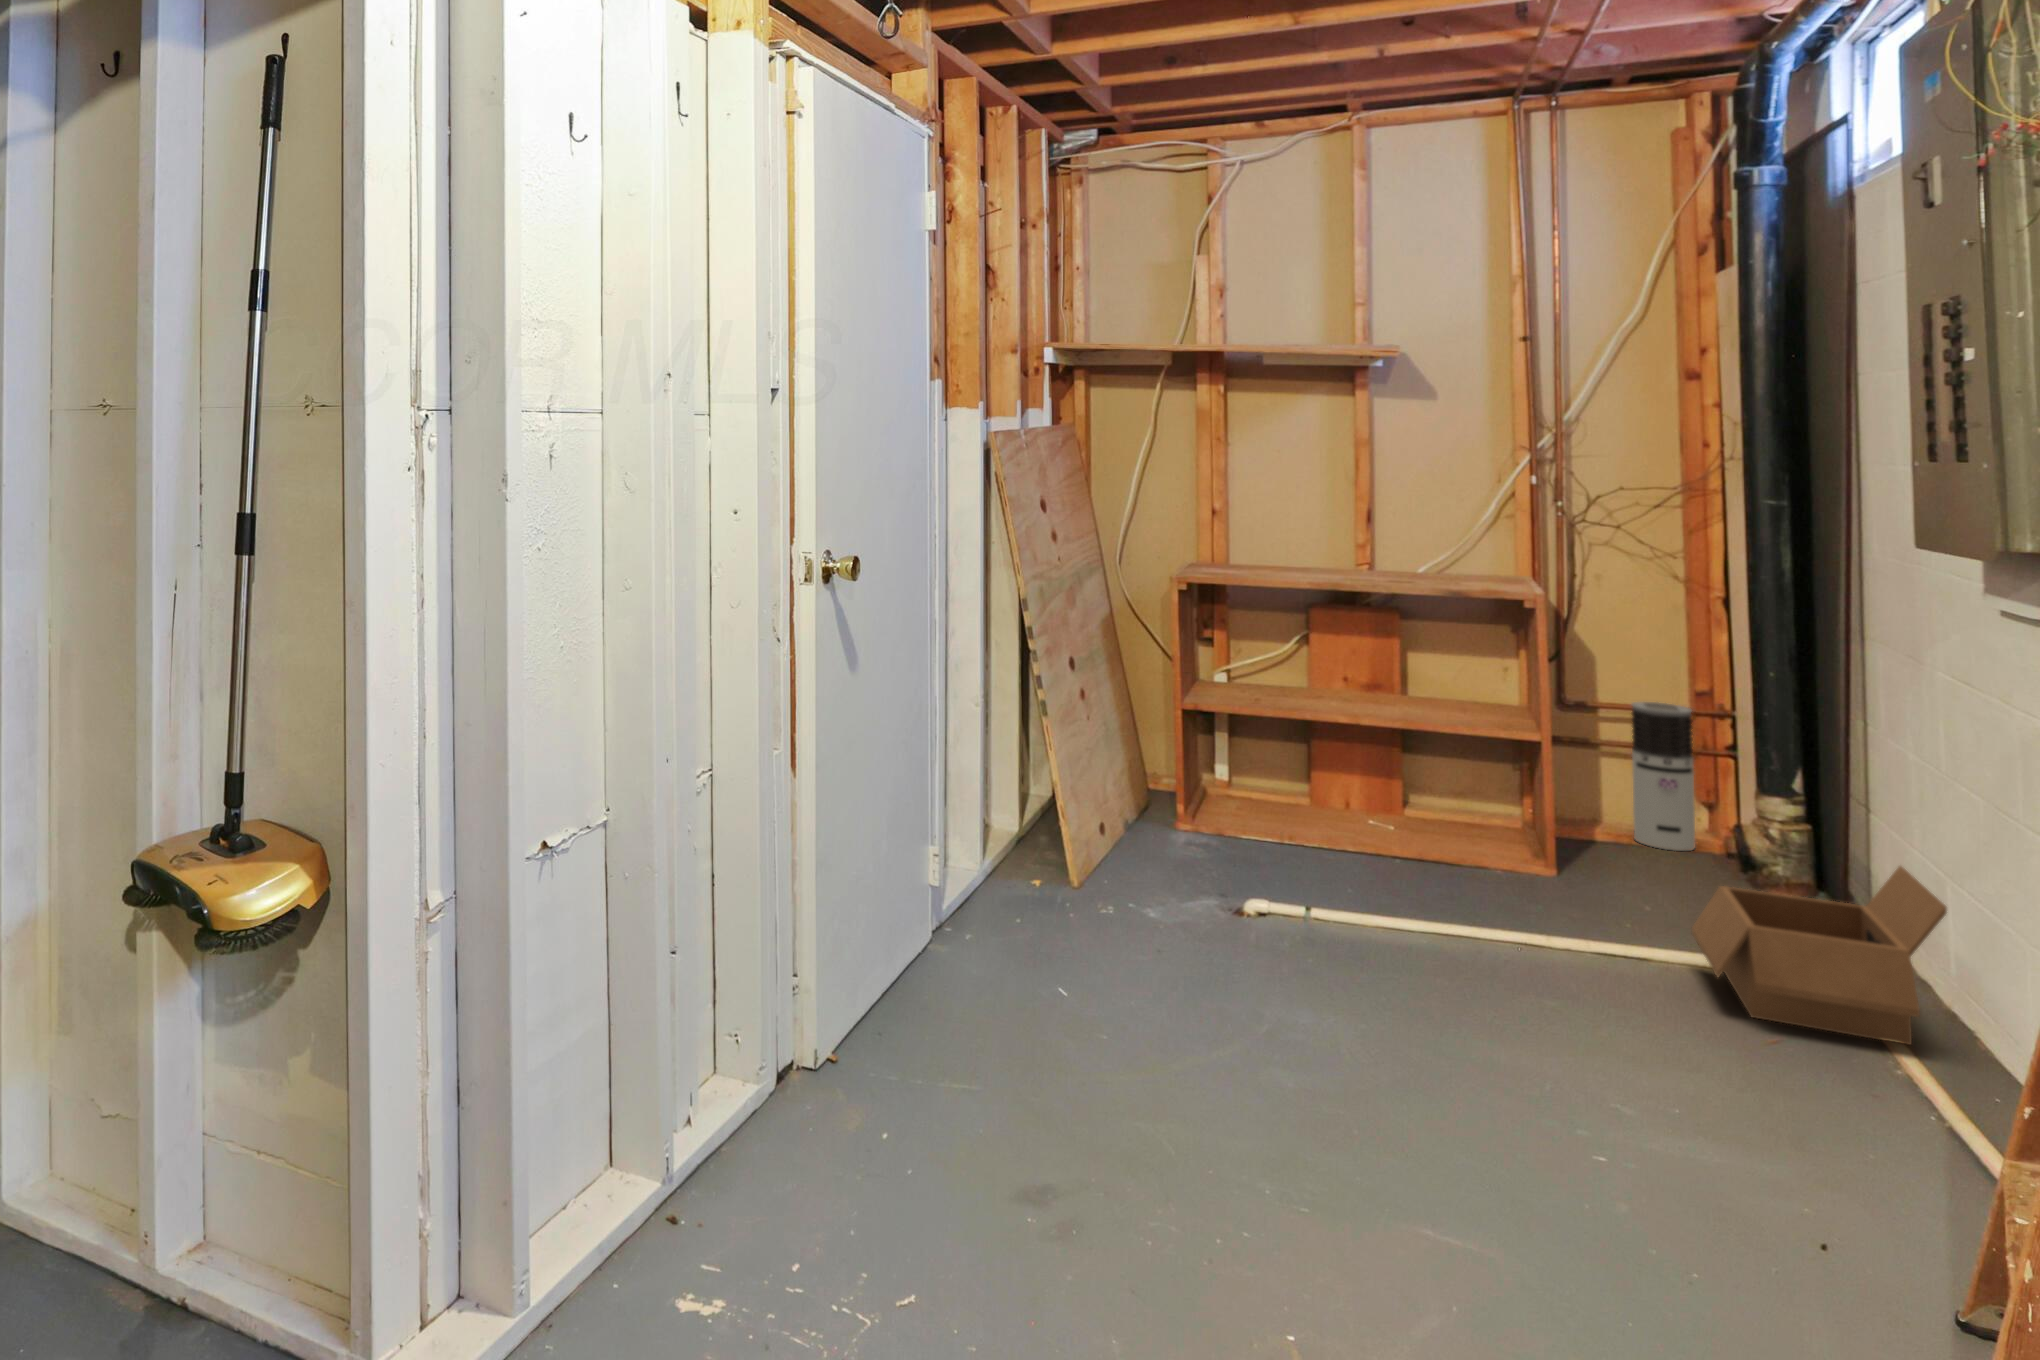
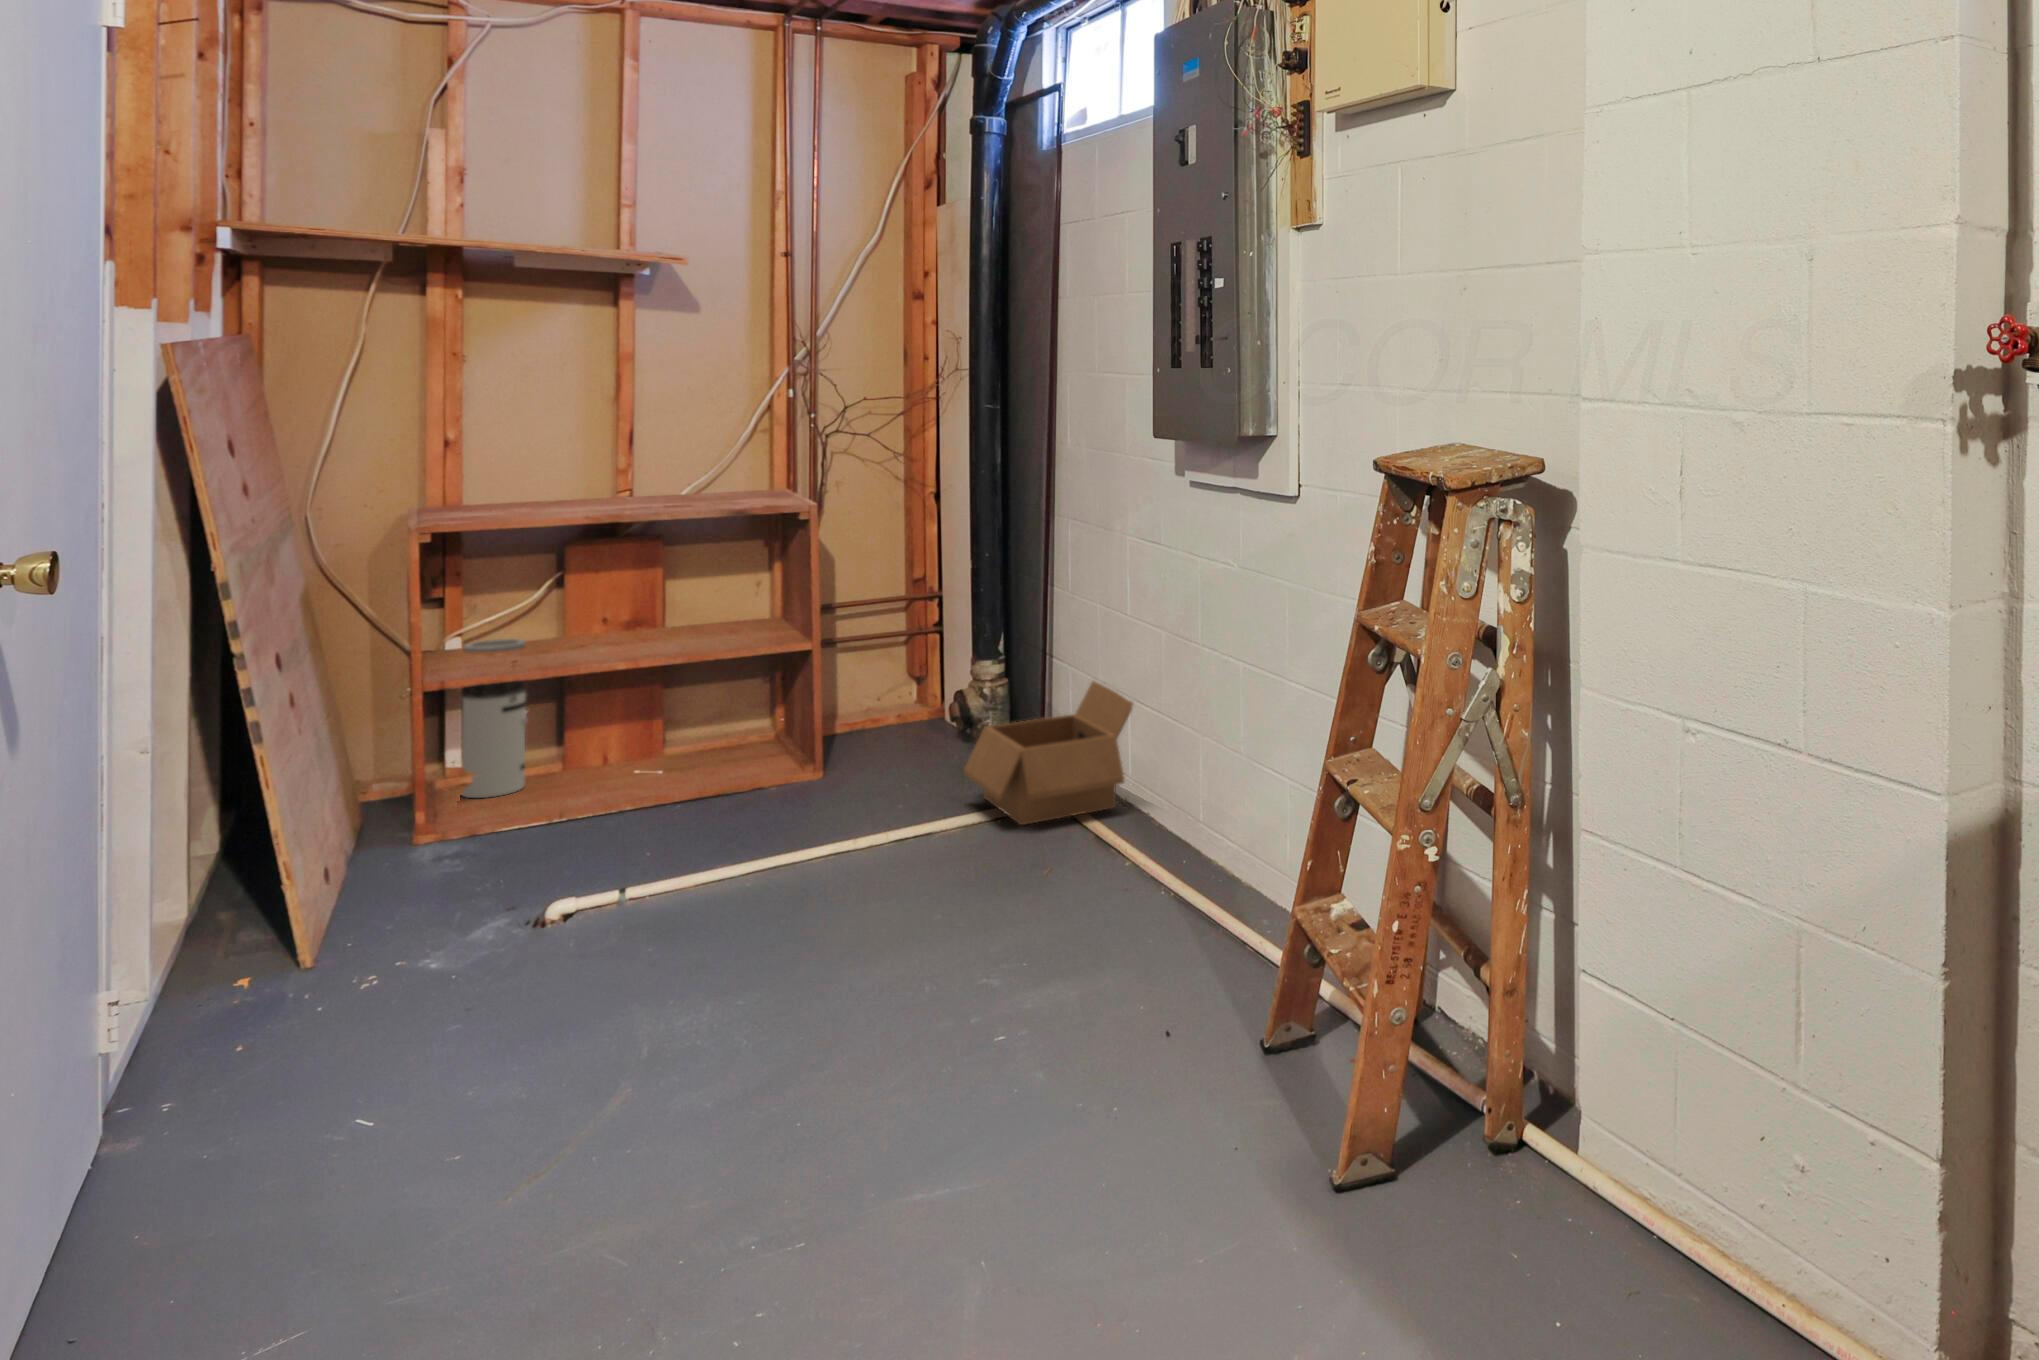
air purifier: present [1632,702,1695,851] -> present [461,639,528,798]

